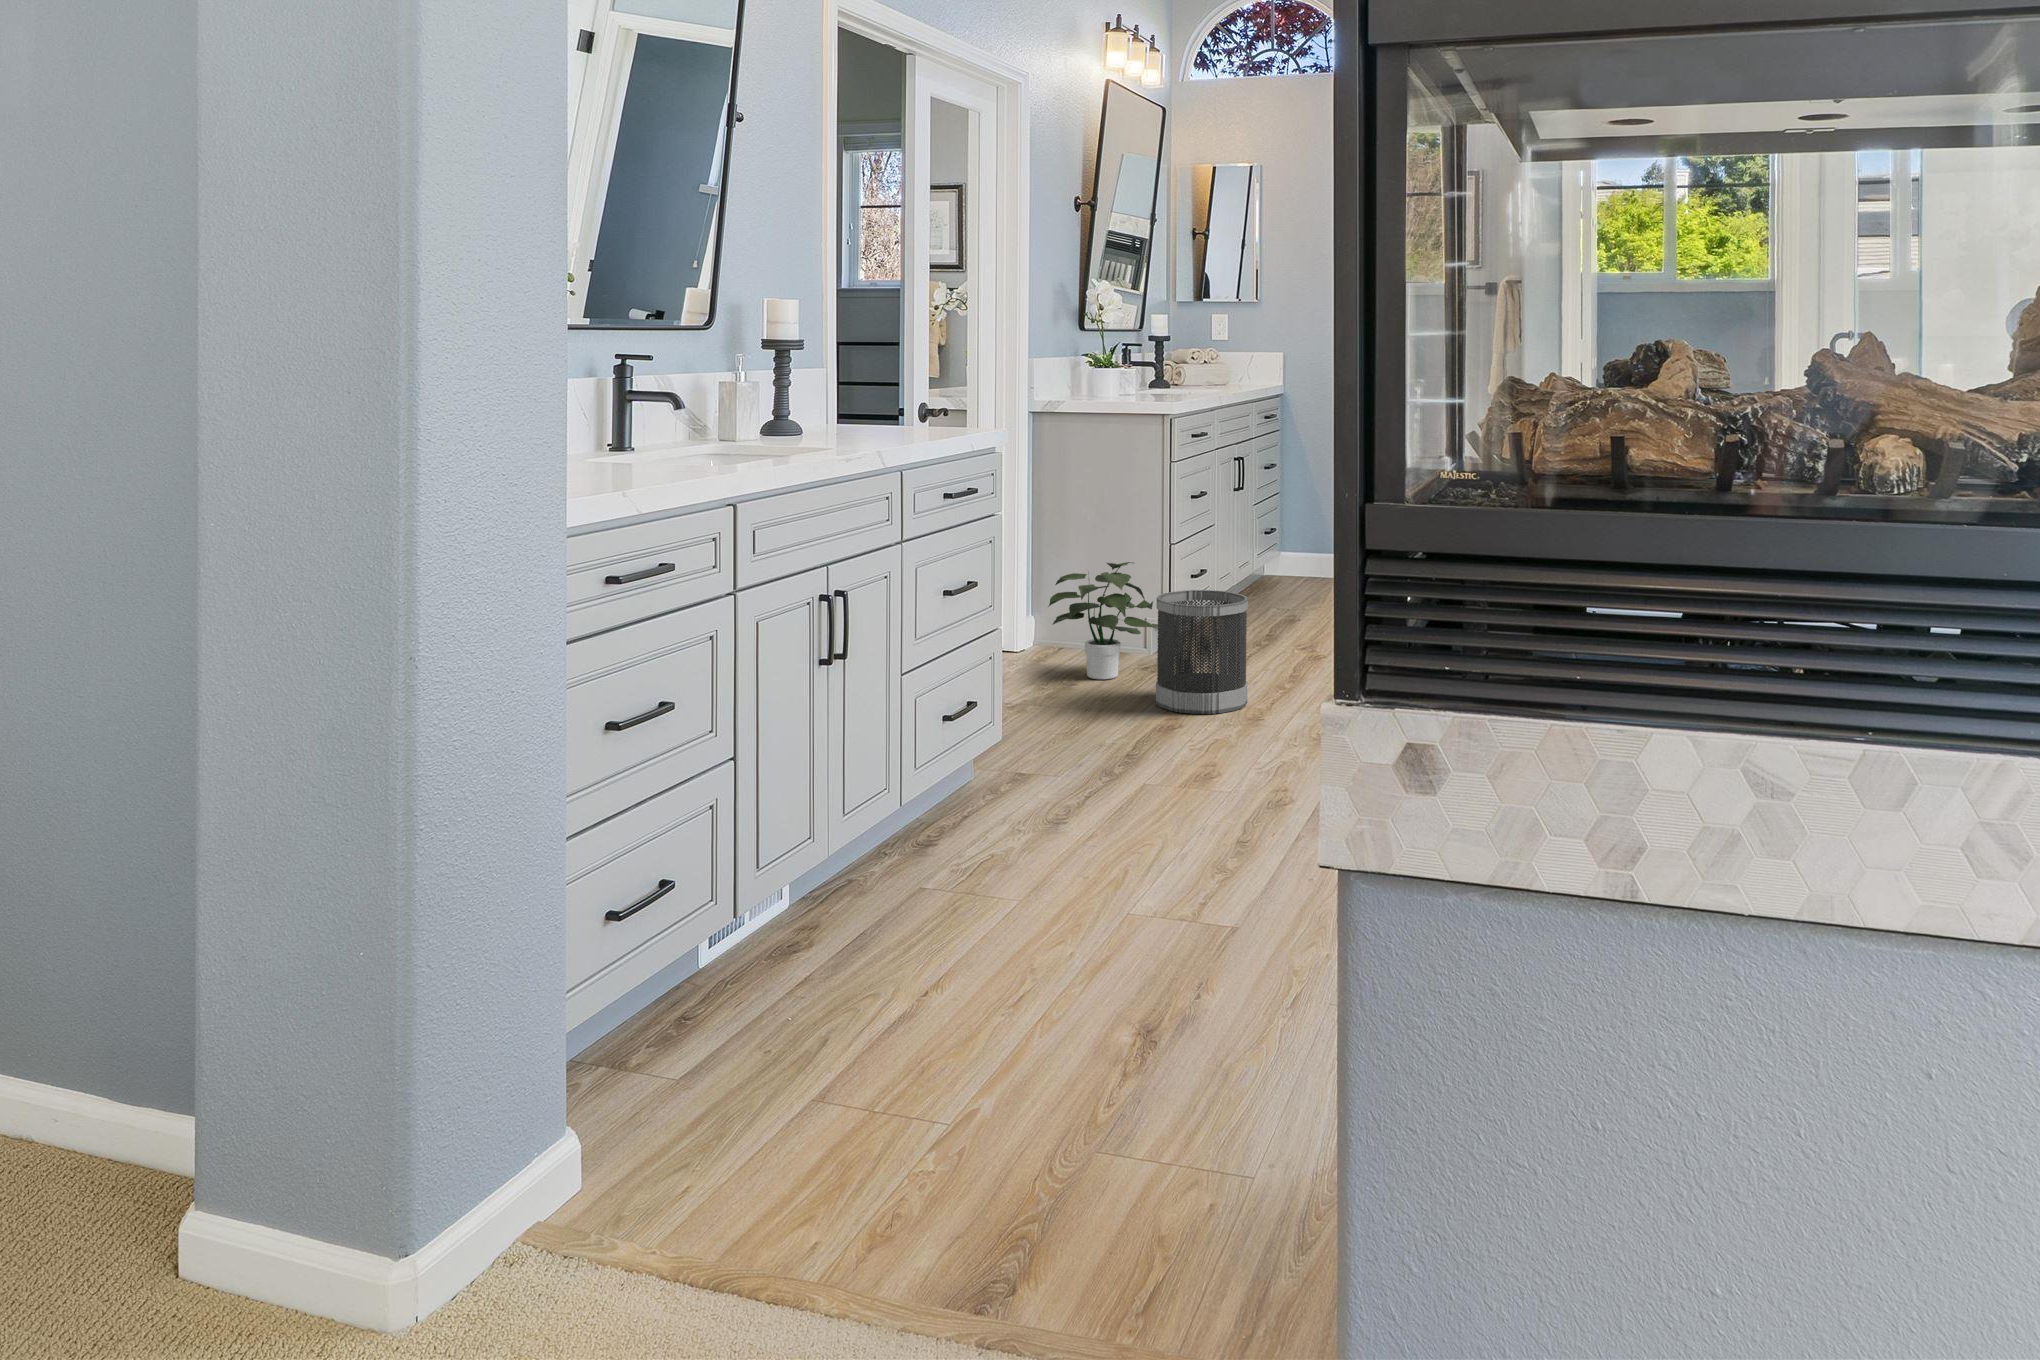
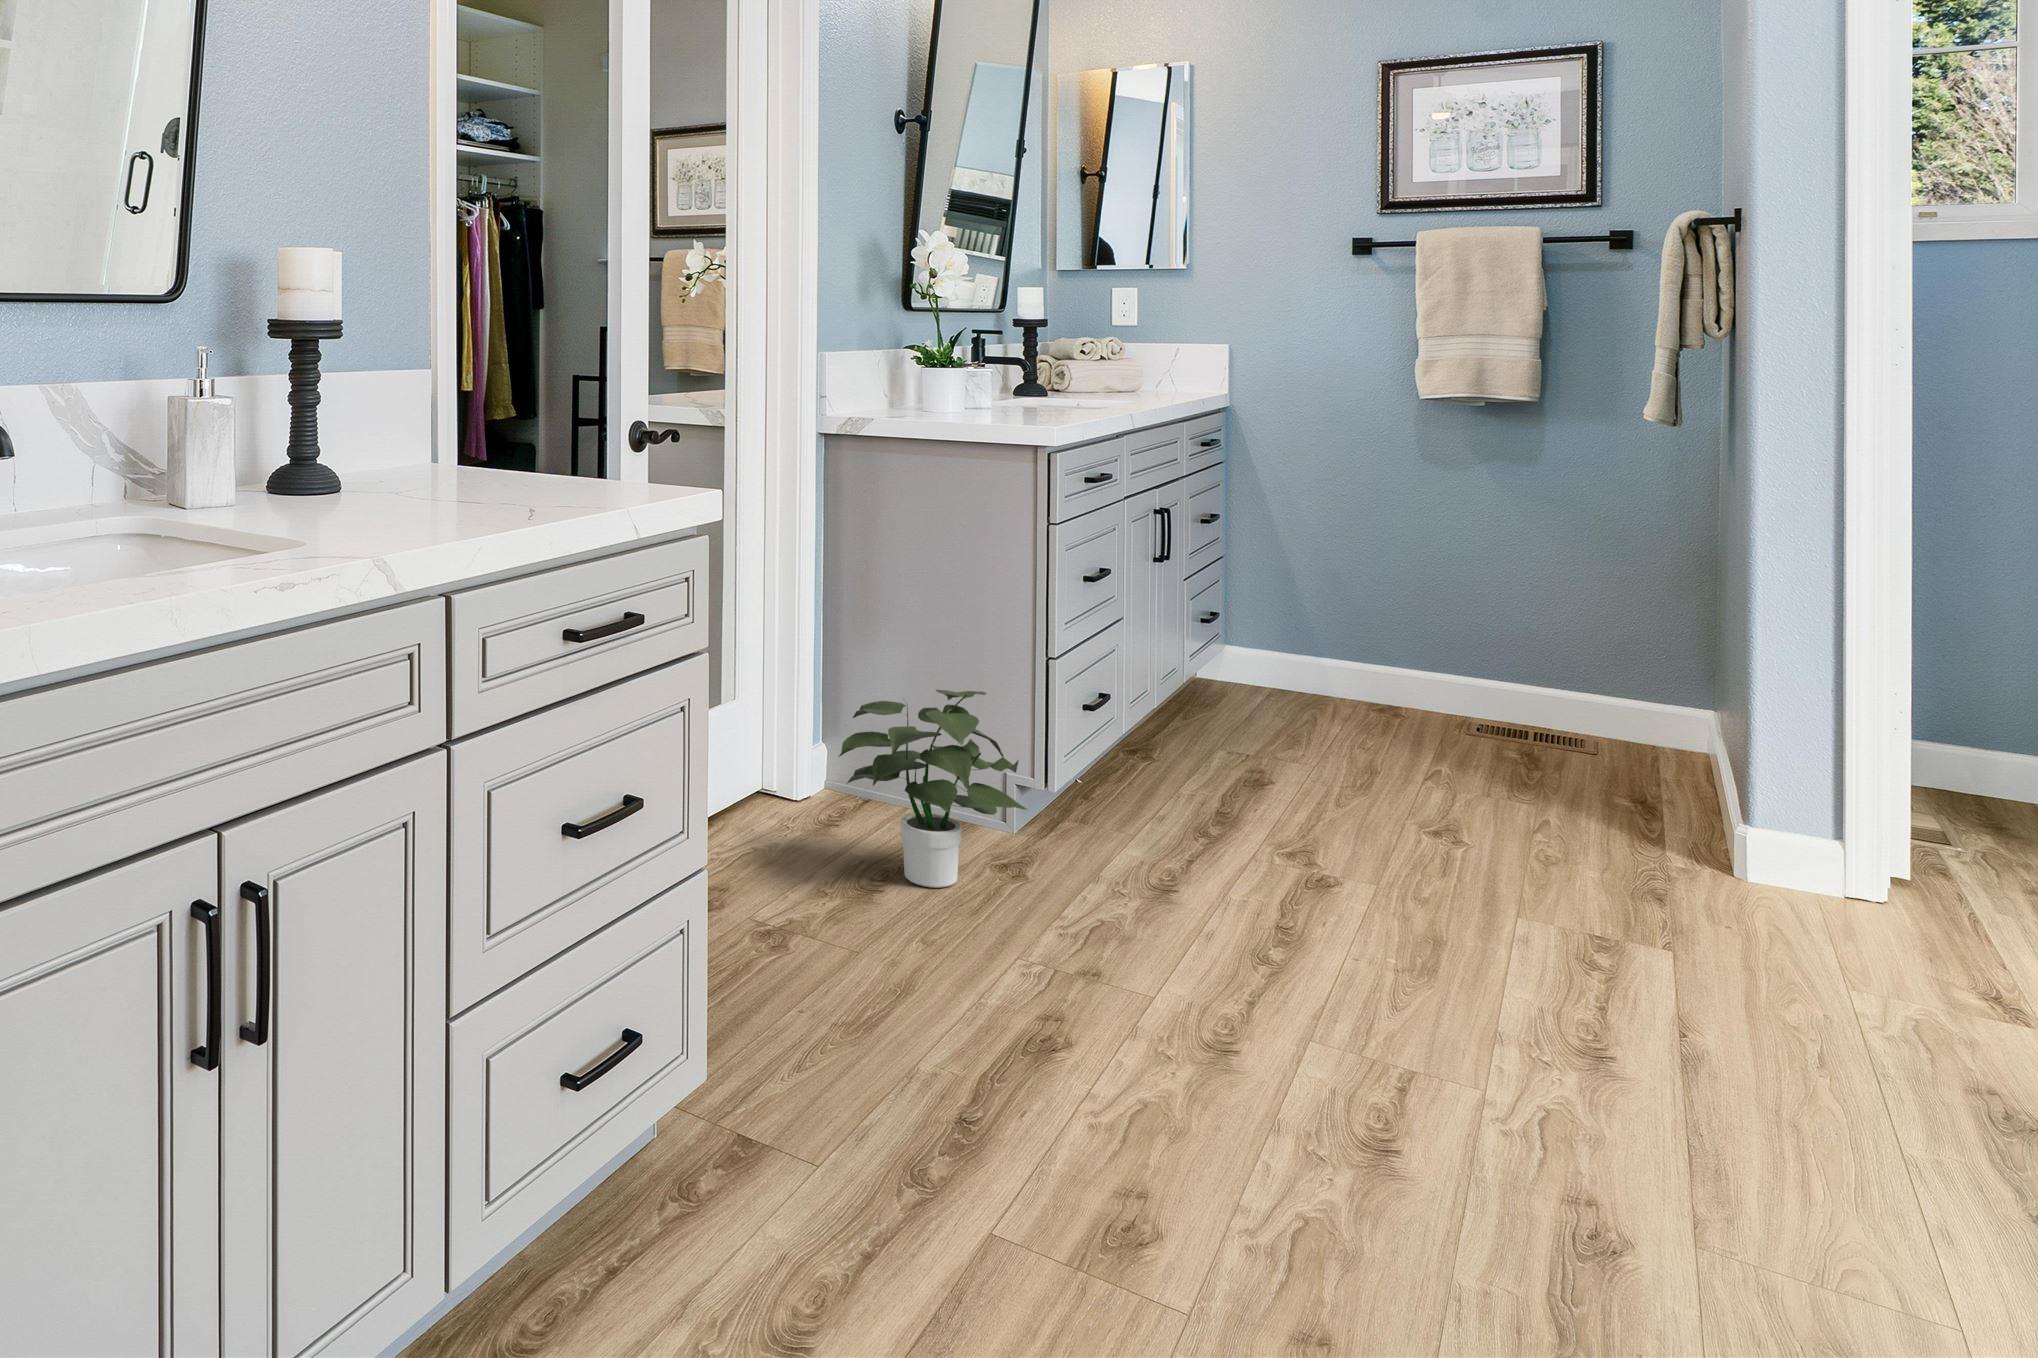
wastebasket: present [1156,590,1248,714] -> none [1023,761,1201,1009]

